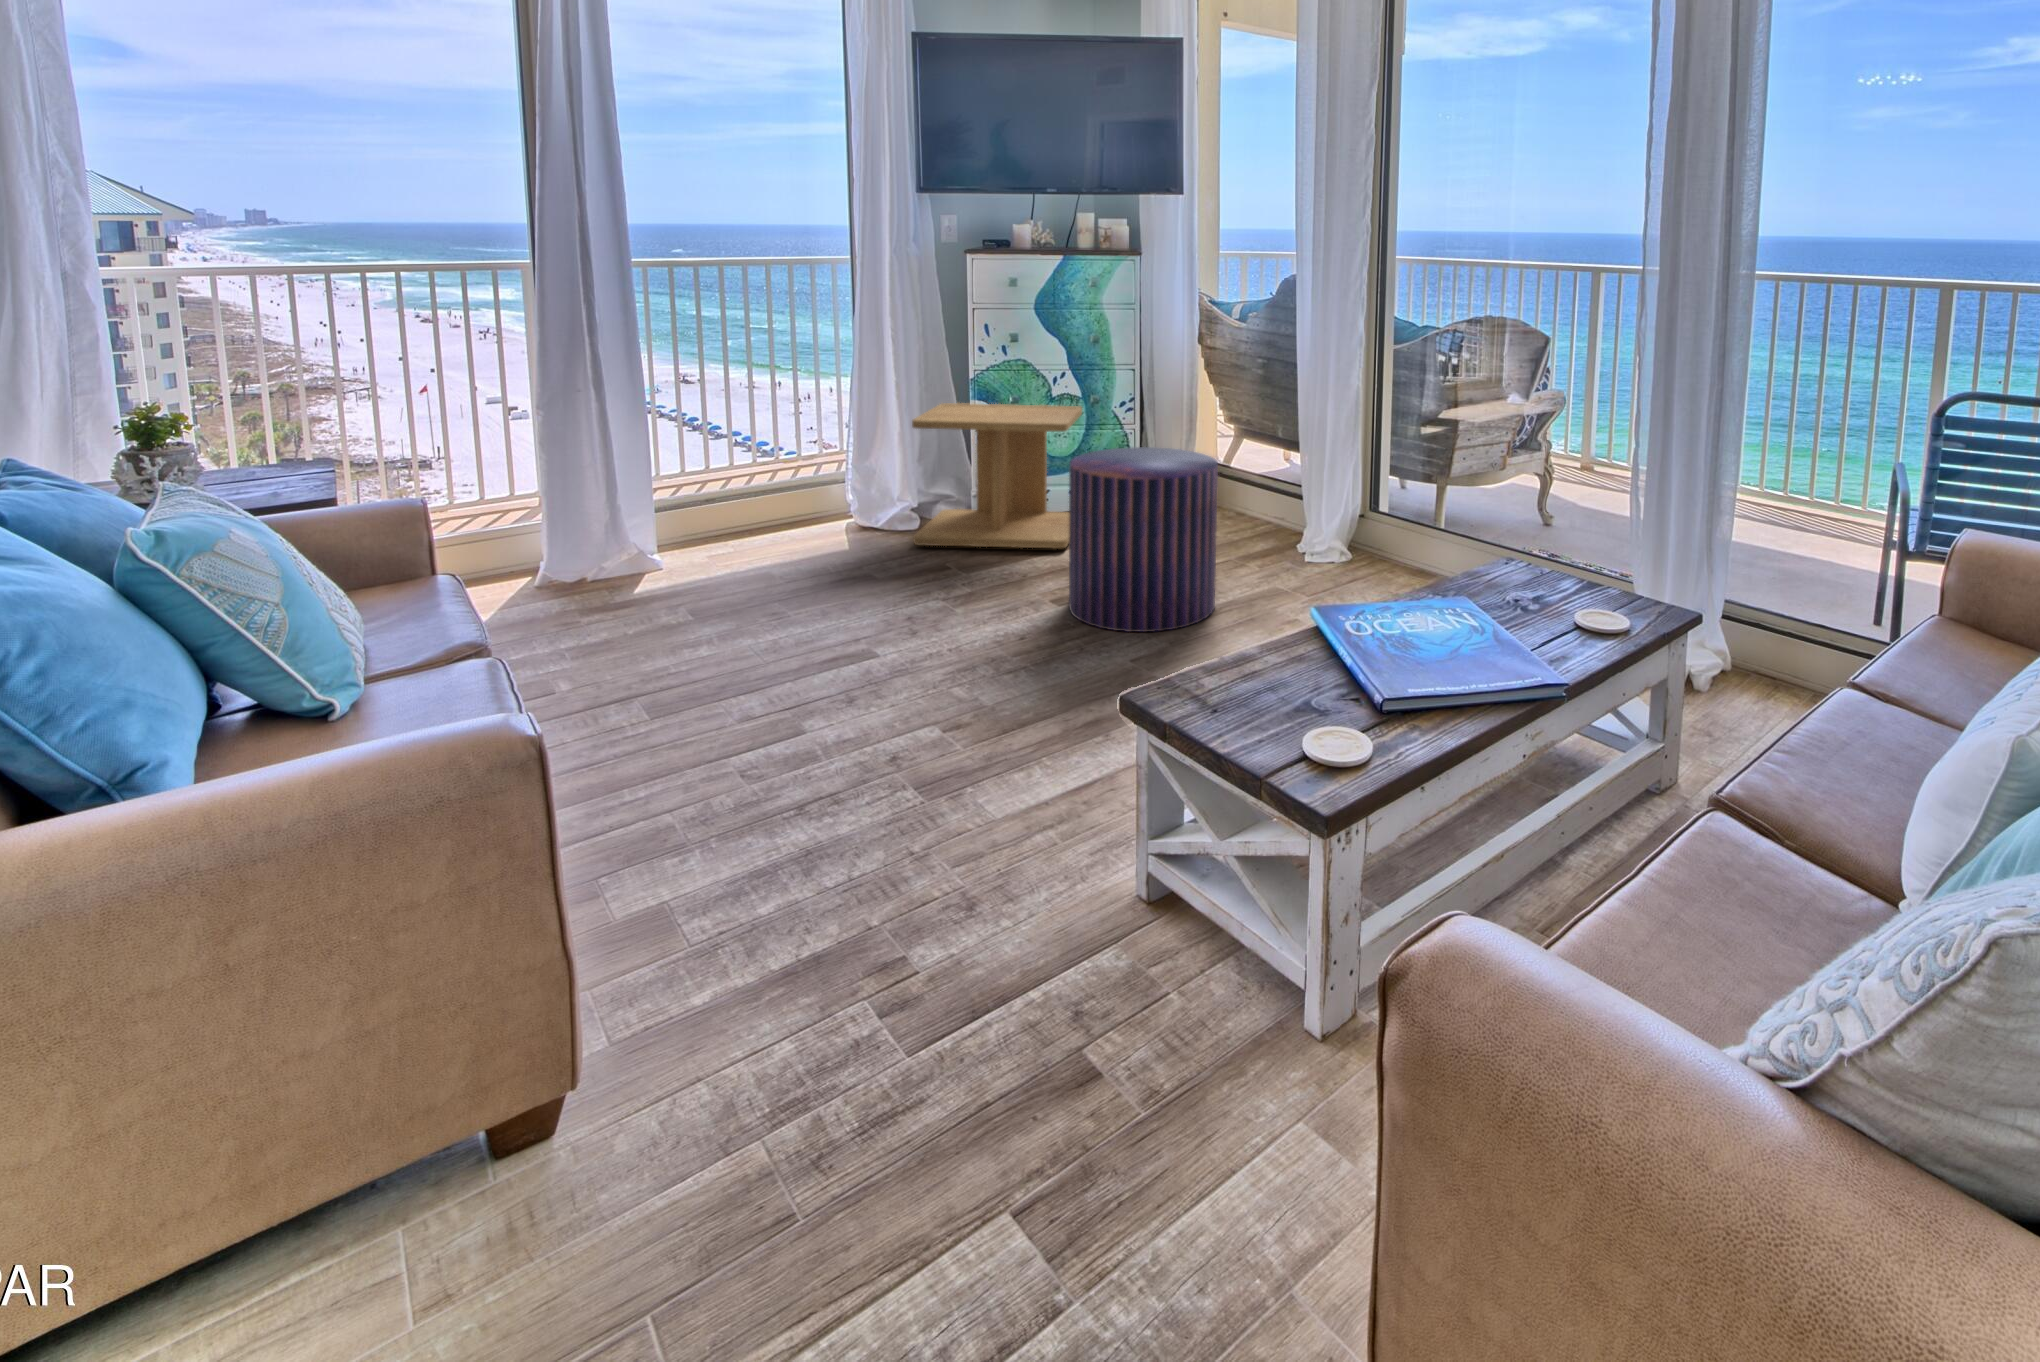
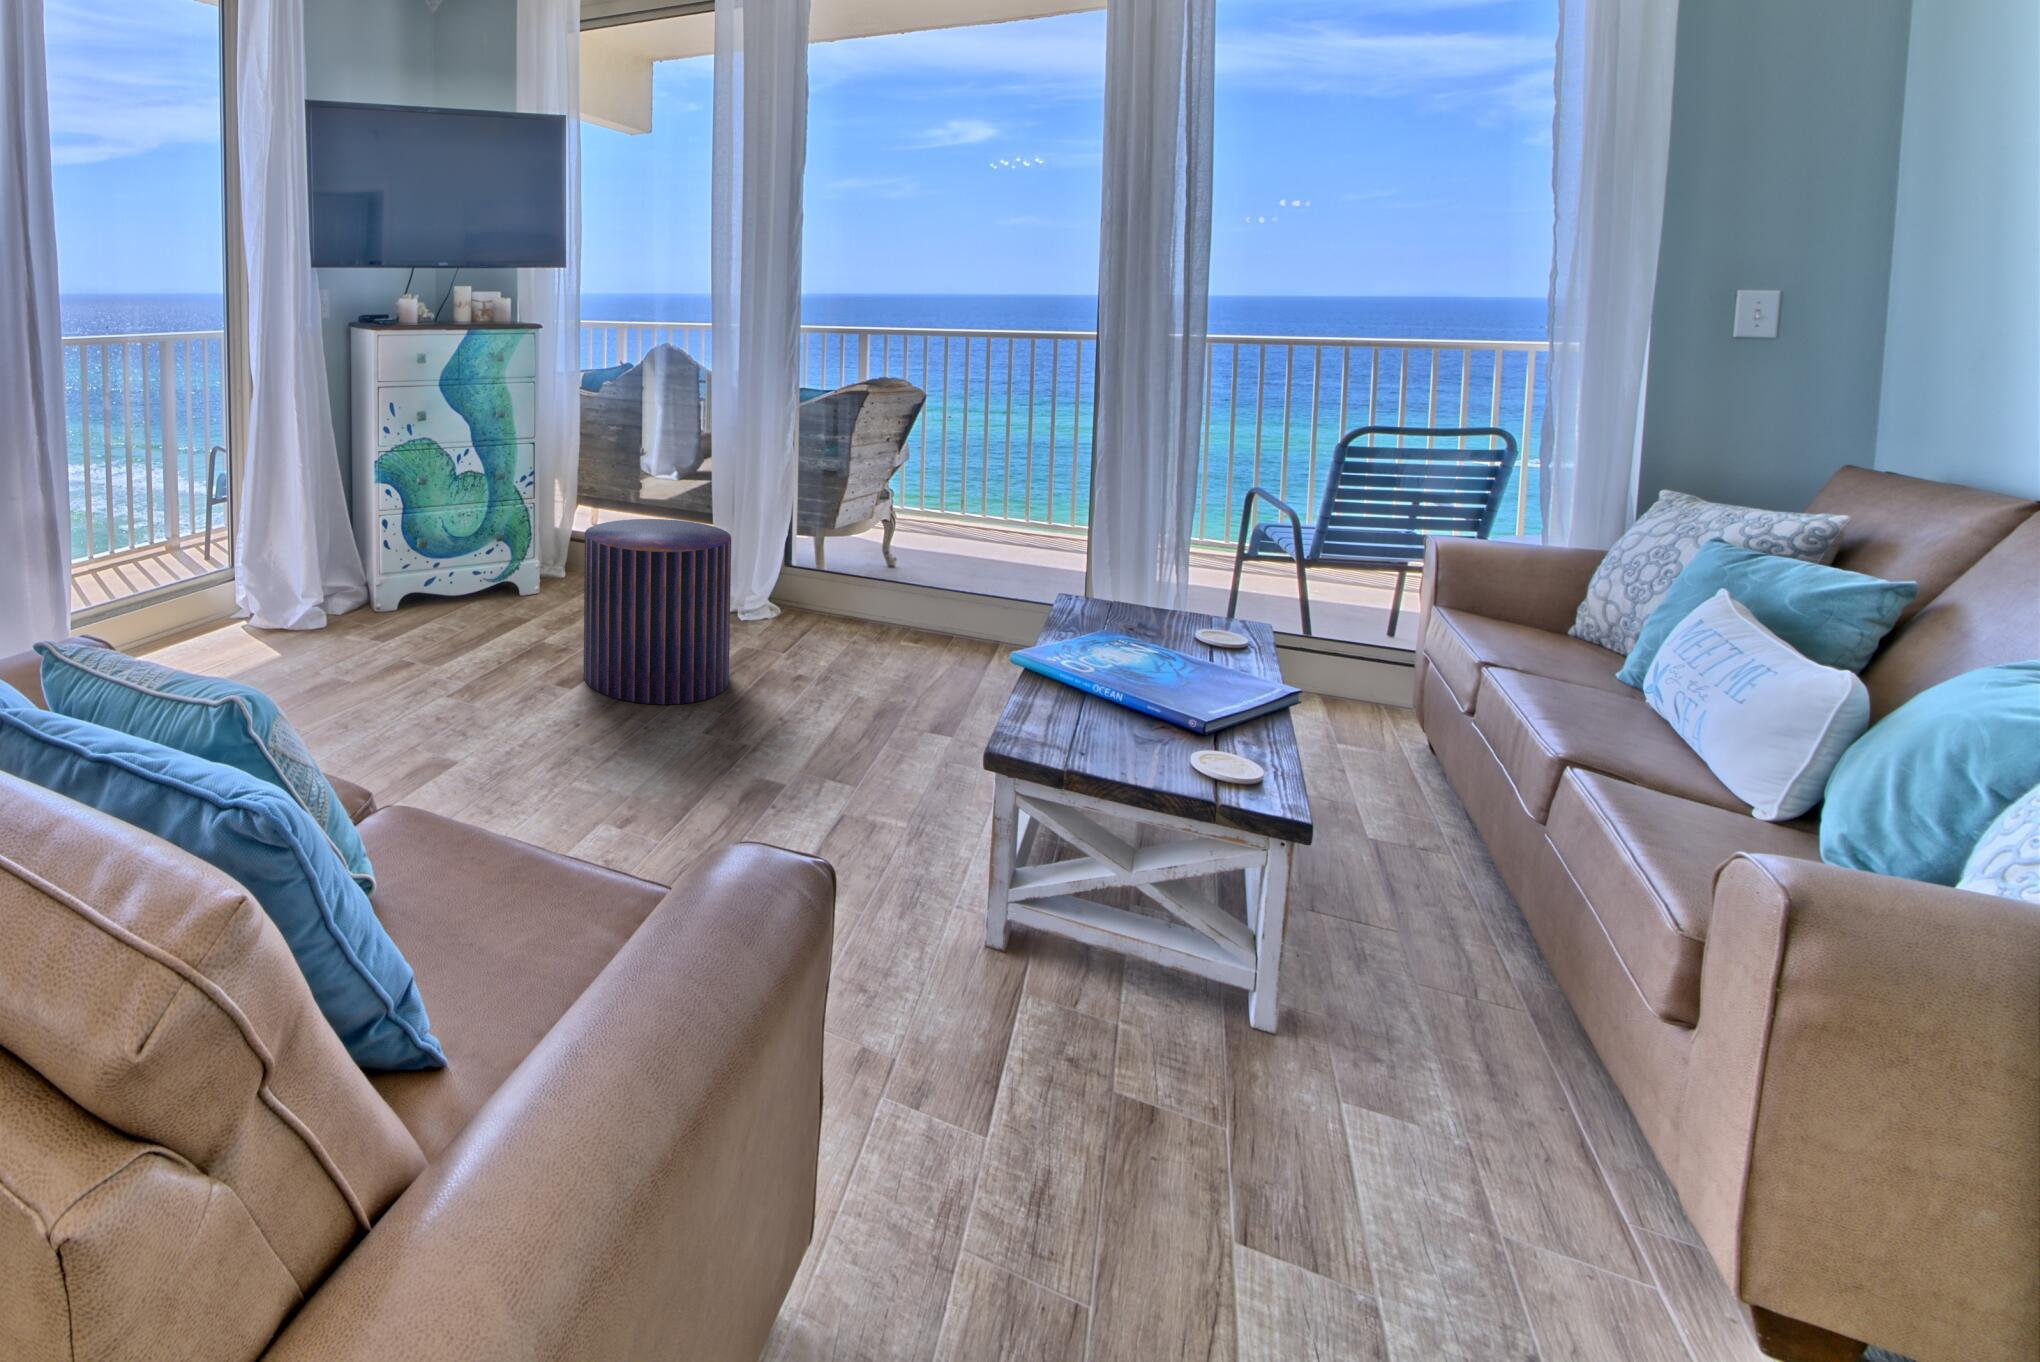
side table: present [912,403,1082,548] -> none [347,483,515,642]

